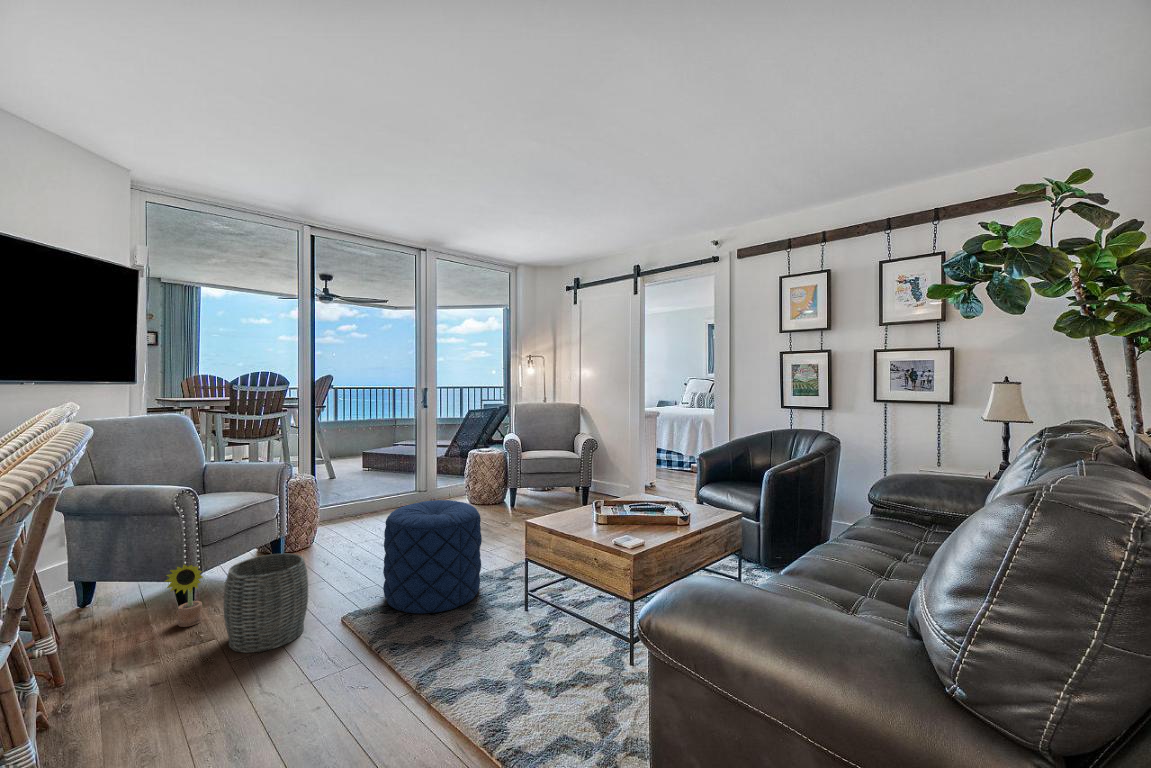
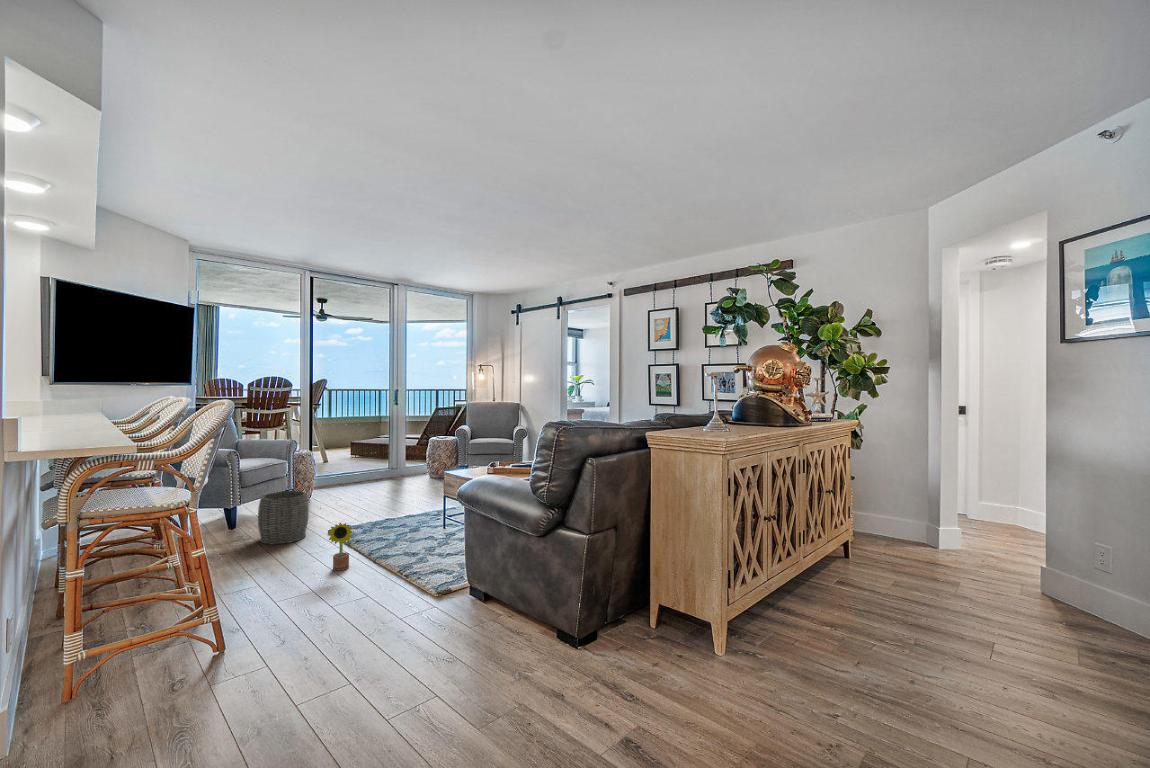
pouf: present [383,500,482,614] -> none [356,463,421,530]
decorative plant: present [165,564,203,627] -> present [328,523,353,571]

